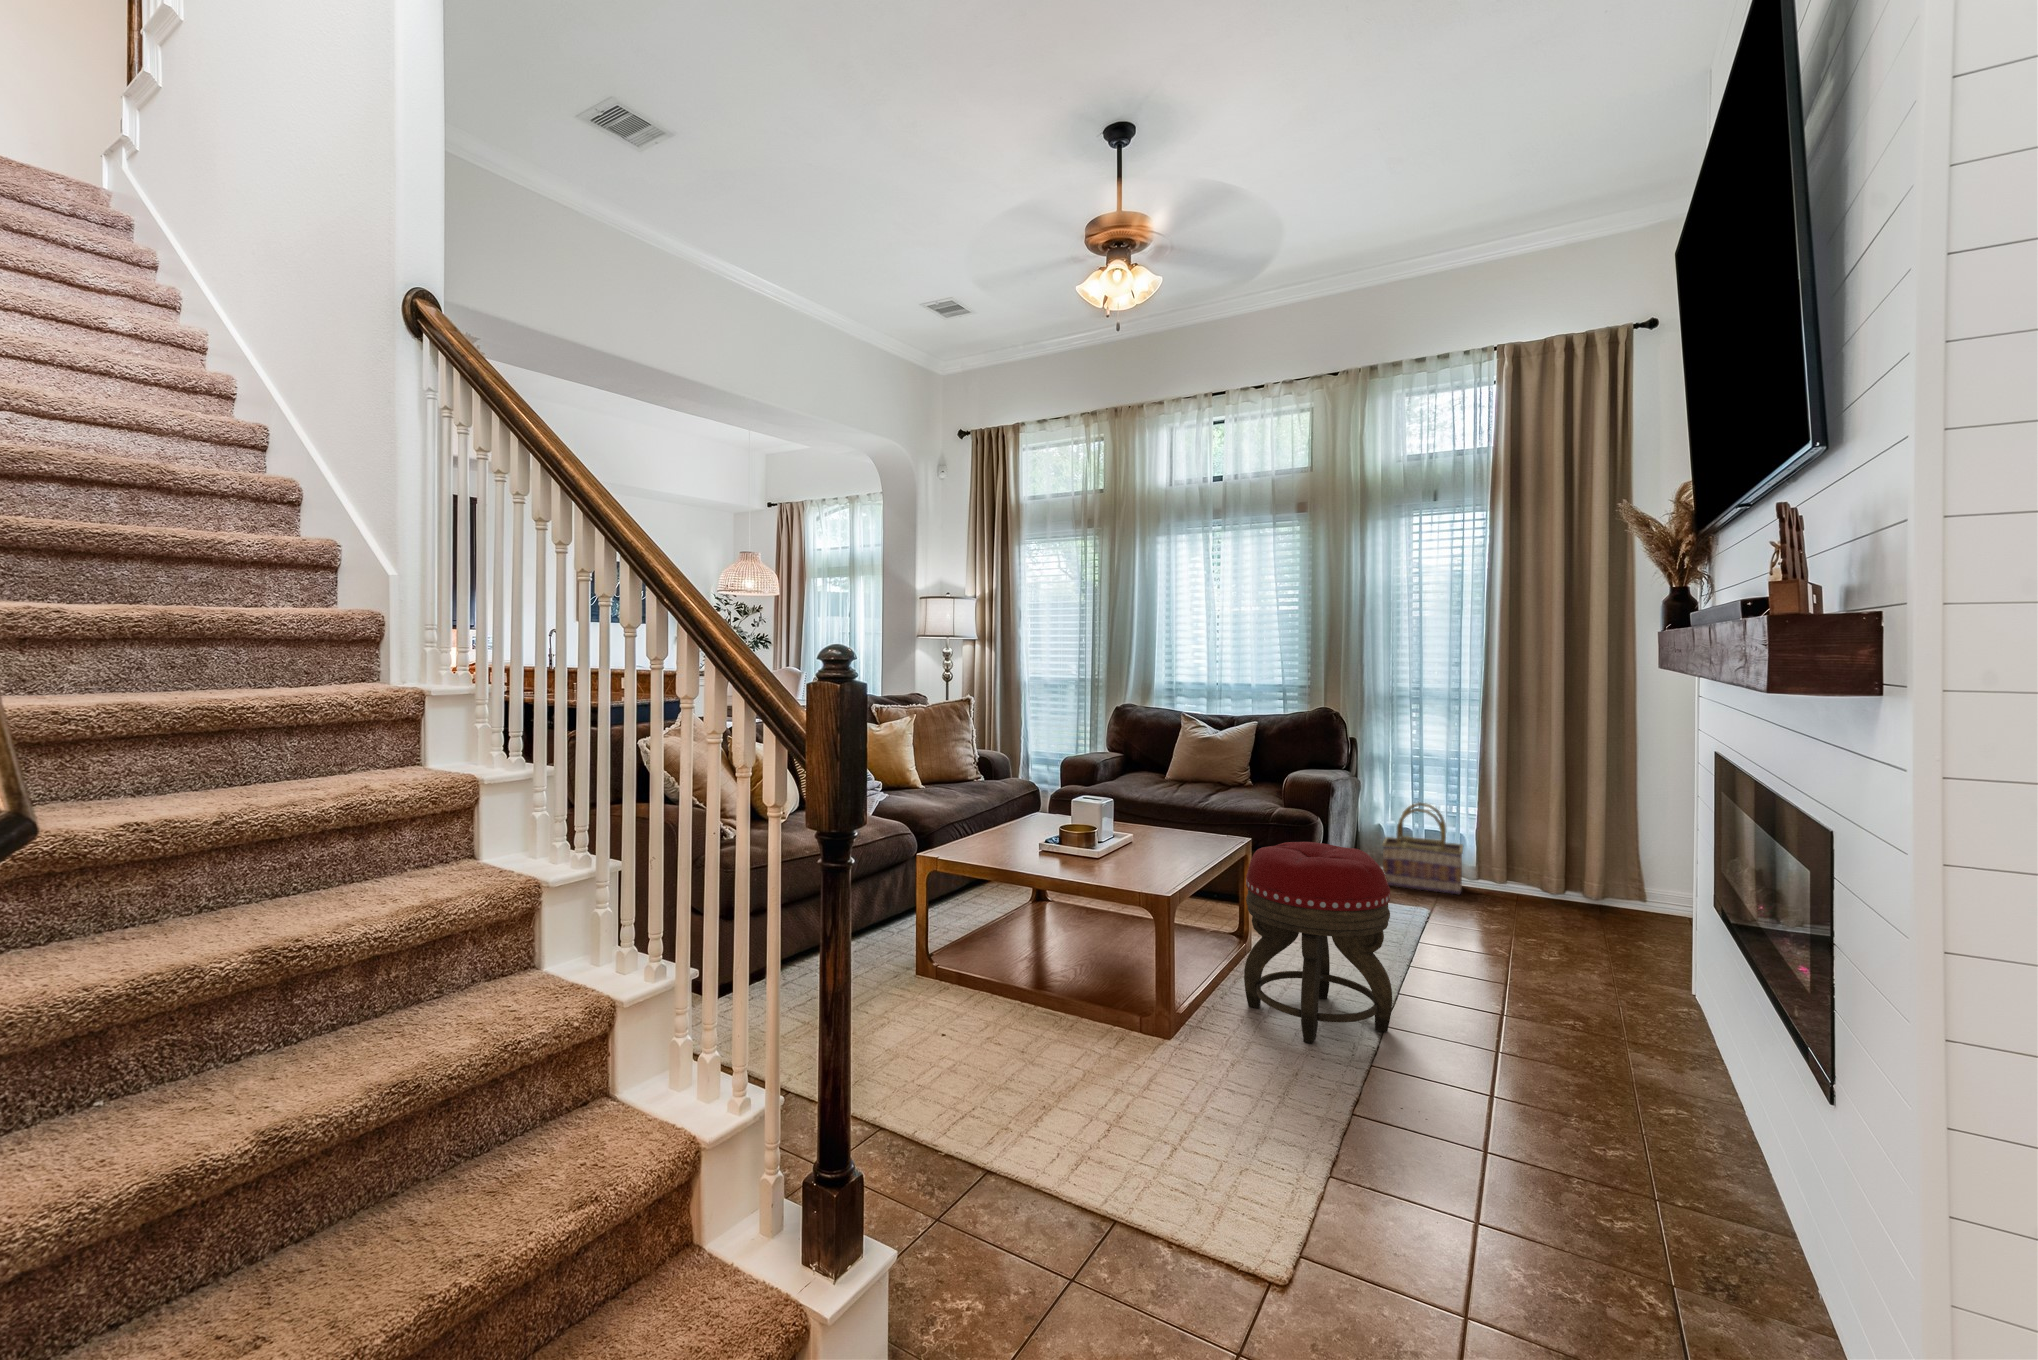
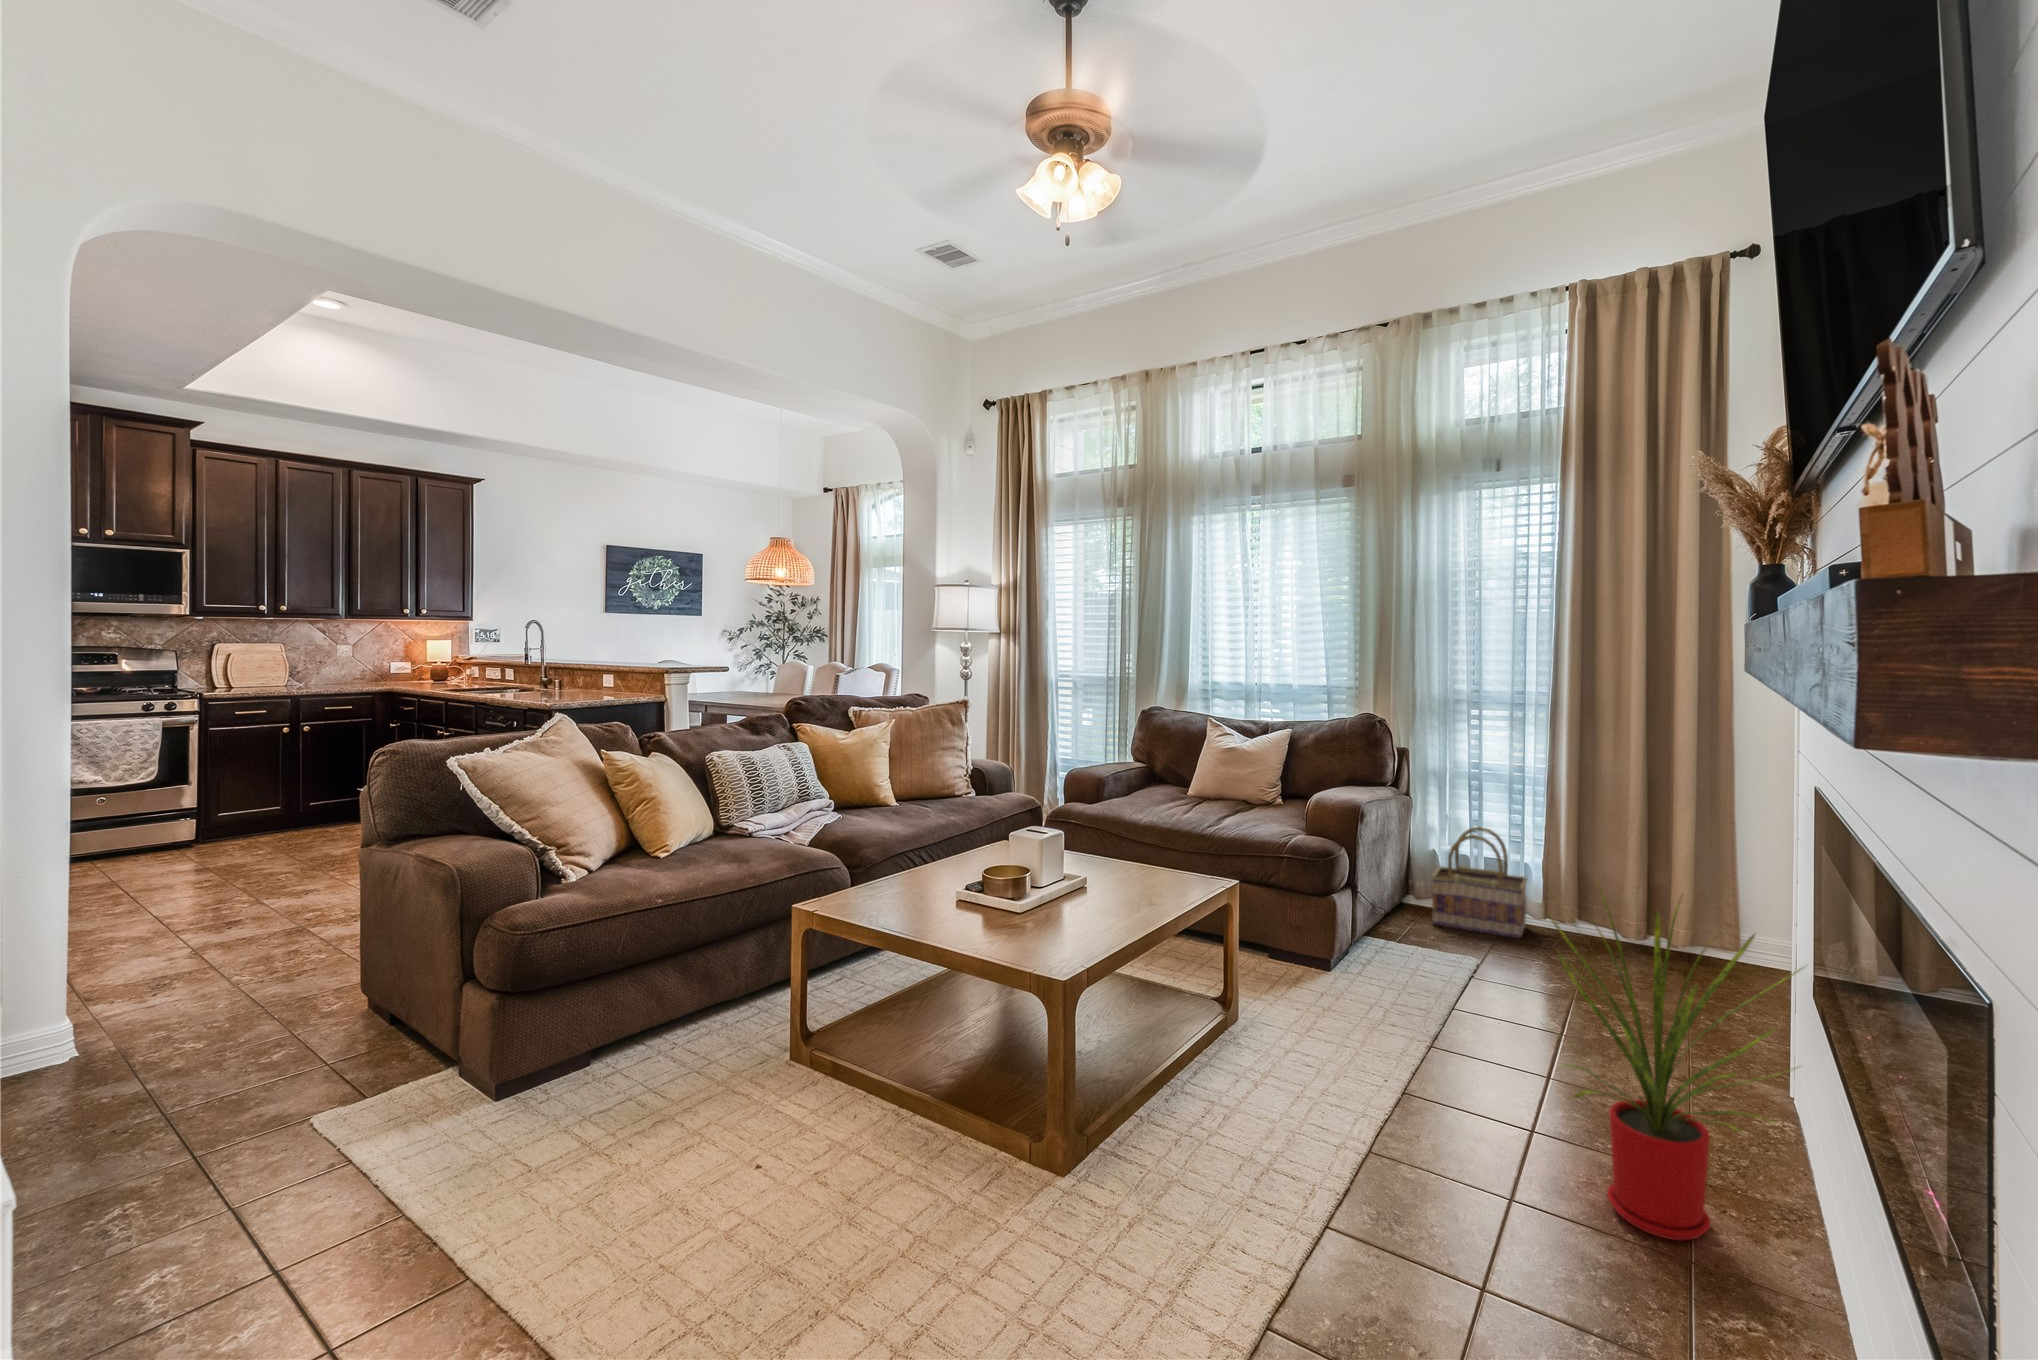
house plant: none [1517,824,1718,1077] -> present [1548,889,1802,1241]
footstool: present [1244,842,1392,1043] -> none [1195,896,1378,1178]

